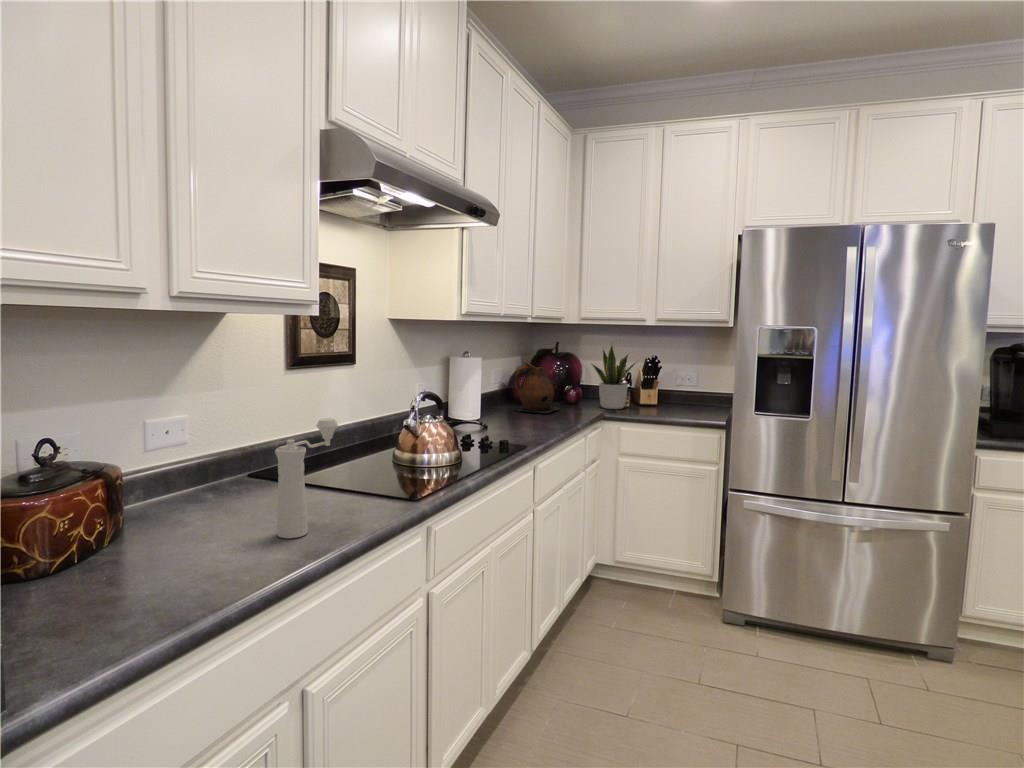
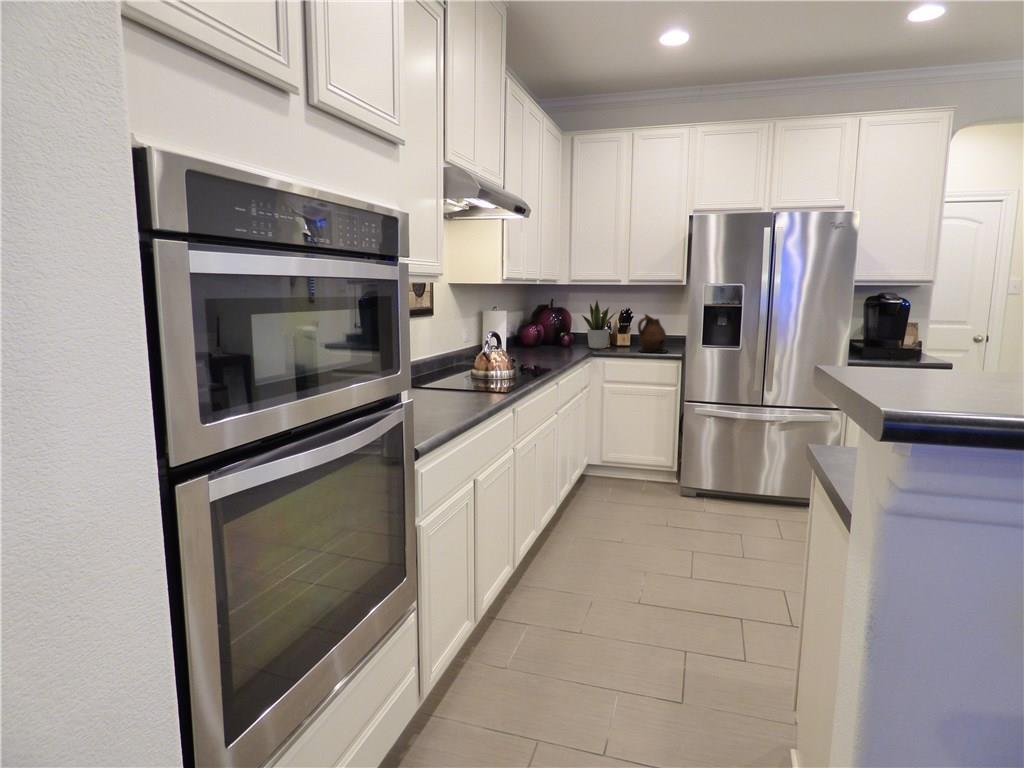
ceramic pitcher: present [515,362,560,413] -> present [638,314,667,353]
pepper mill: present [275,418,338,538] -> none [441,343,467,408]

